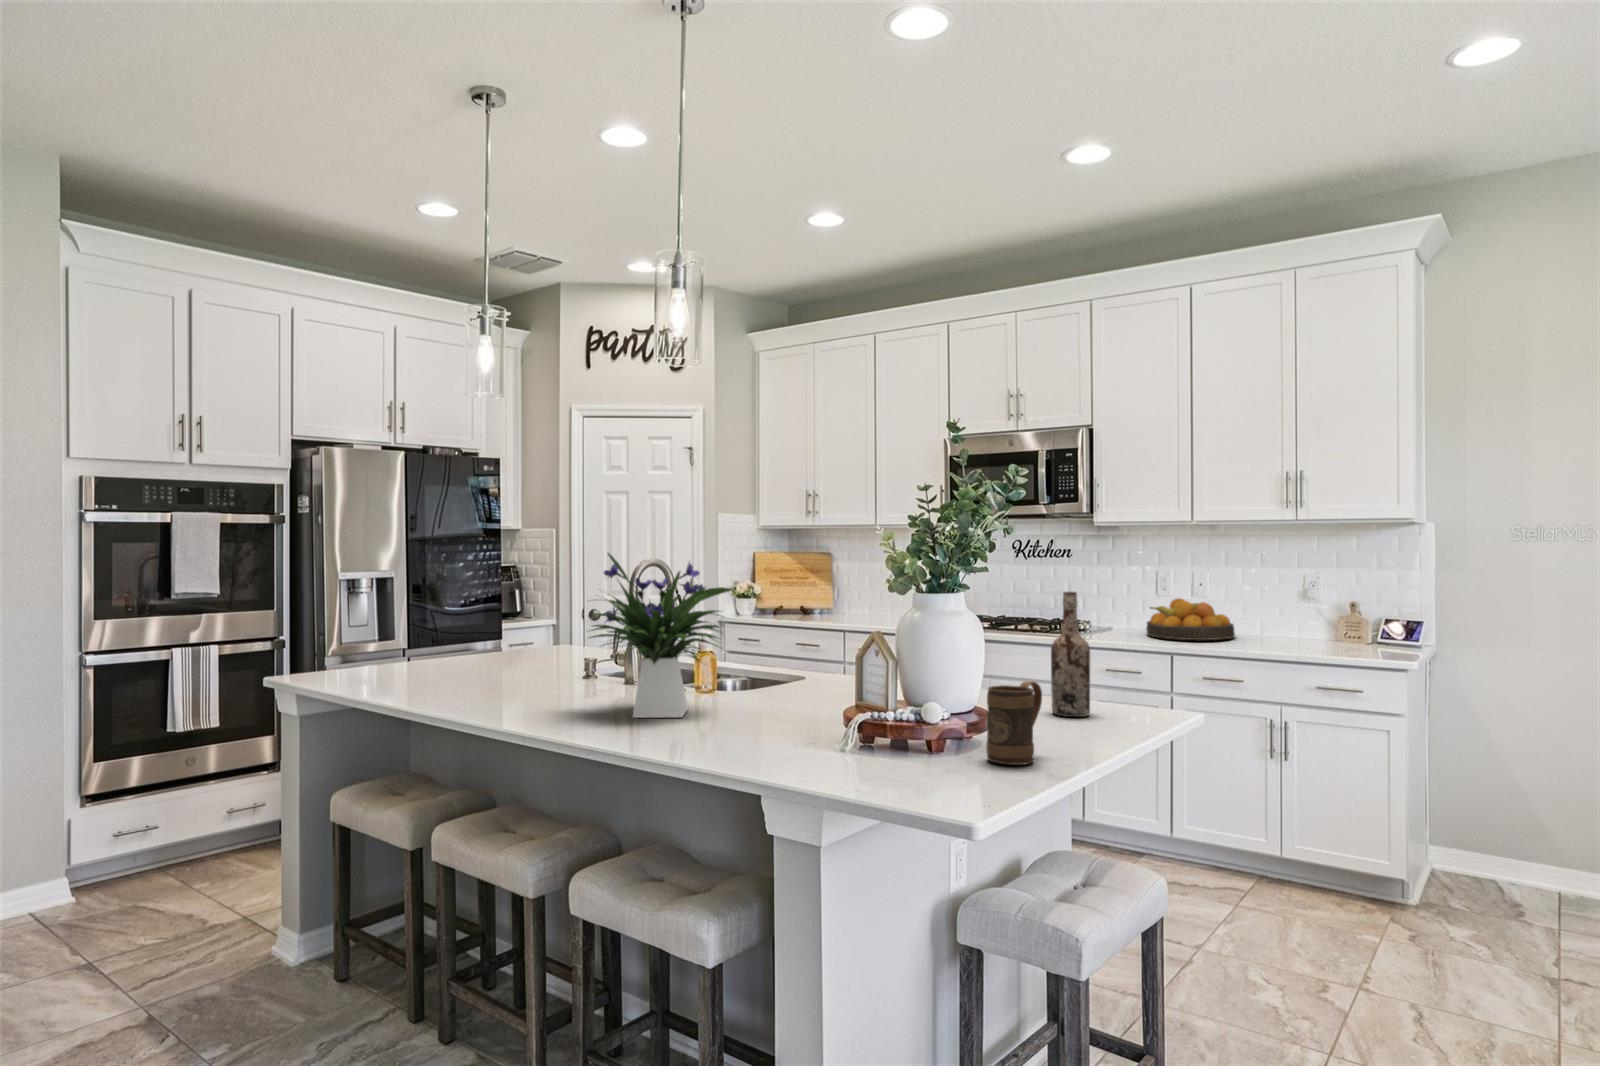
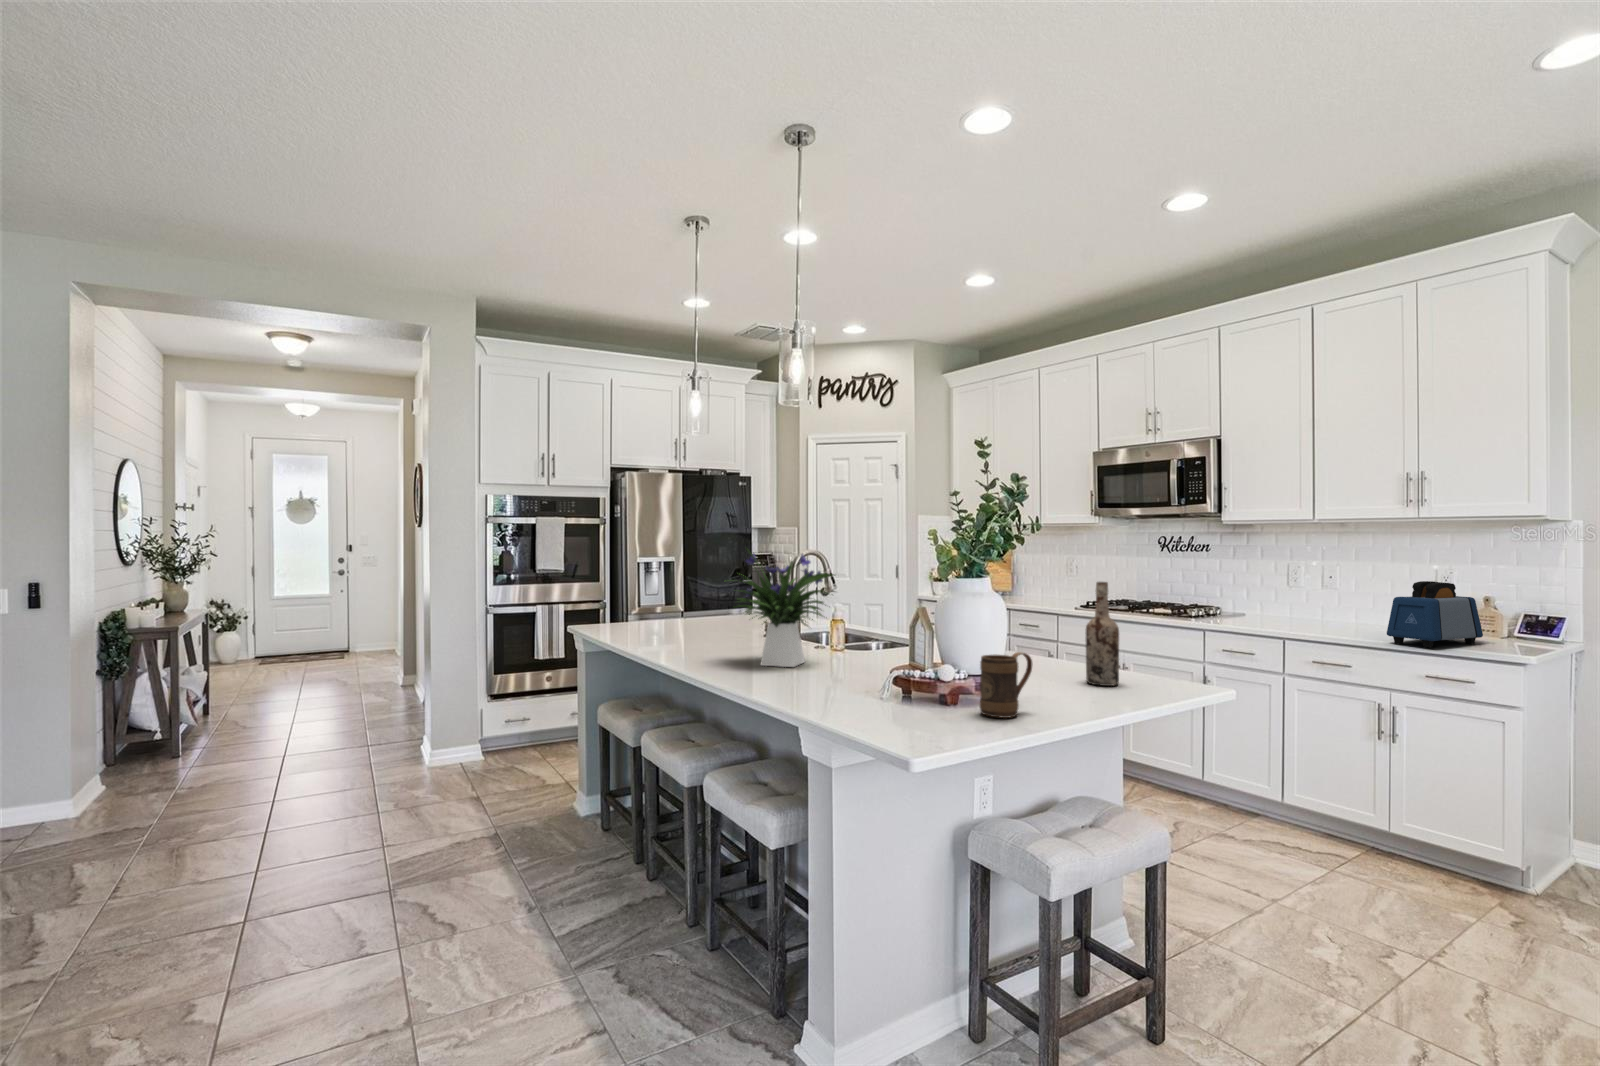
toaster: none [1275,586,1357,656] -> present [1387,581,1483,647]
fruit bowl: present [1146,598,1235,640] -> none [1271,590,1360,629]

